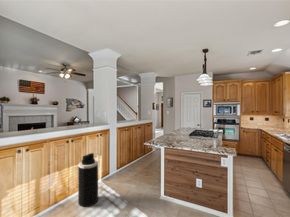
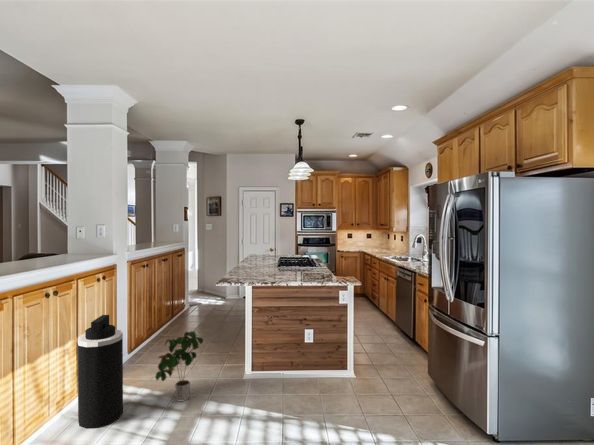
potted plant: none [109,167,138,204] -> present [155,331,203,401]

